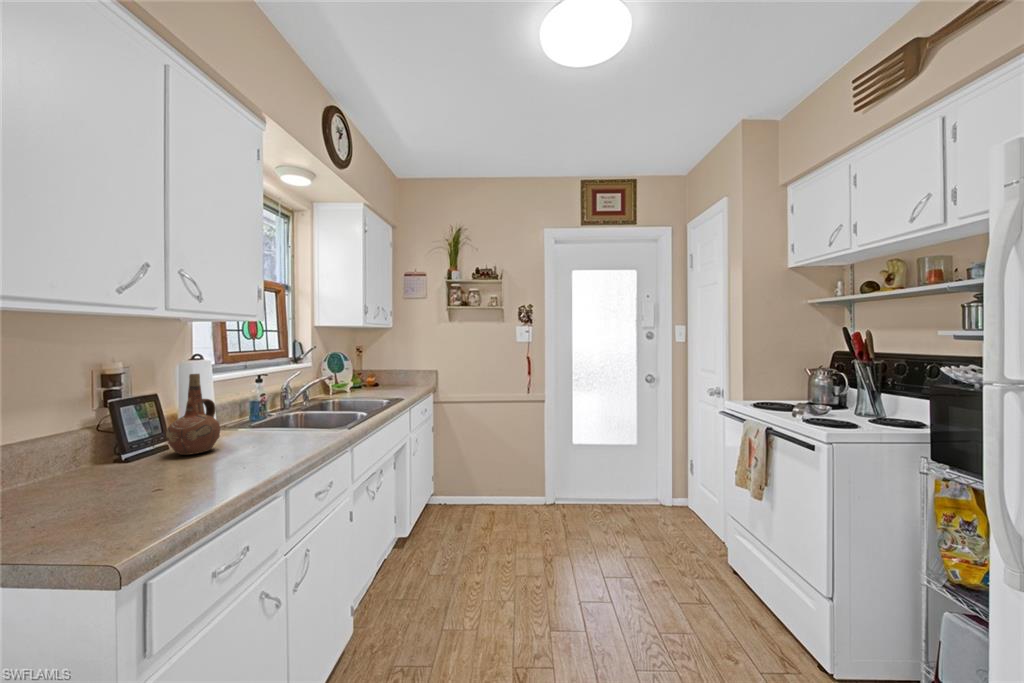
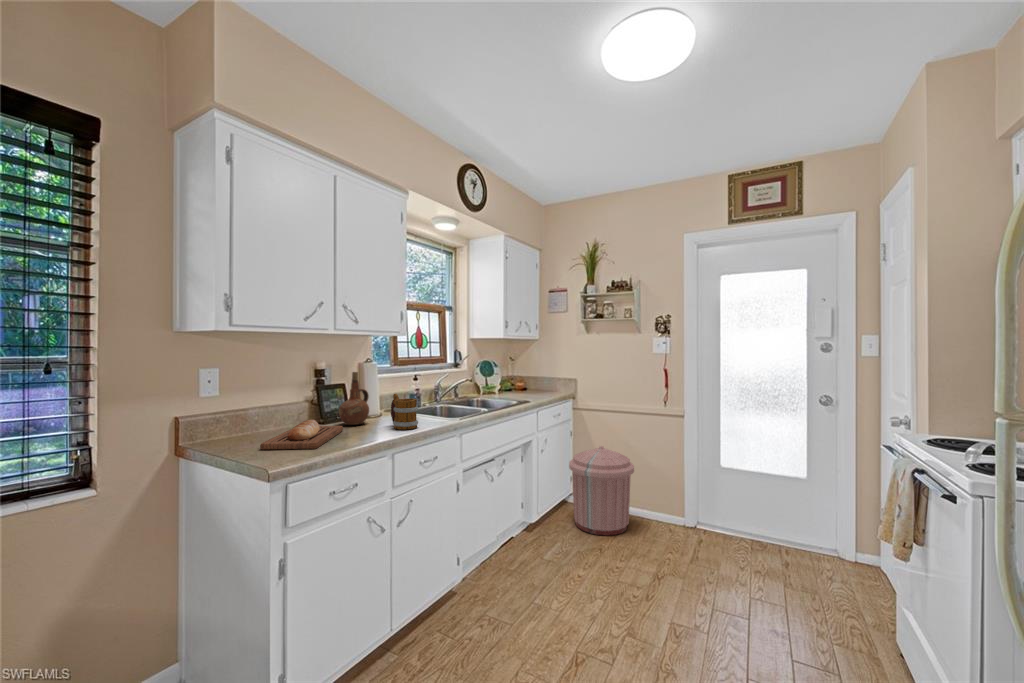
mug: none [261,402,309,452] -> present [391,394,418,430]
trash can: none [437,439,503,531] -> present [569,446,634,535]
bread loaf: none [49,455,189,525] -> present [260,419,343,450]

